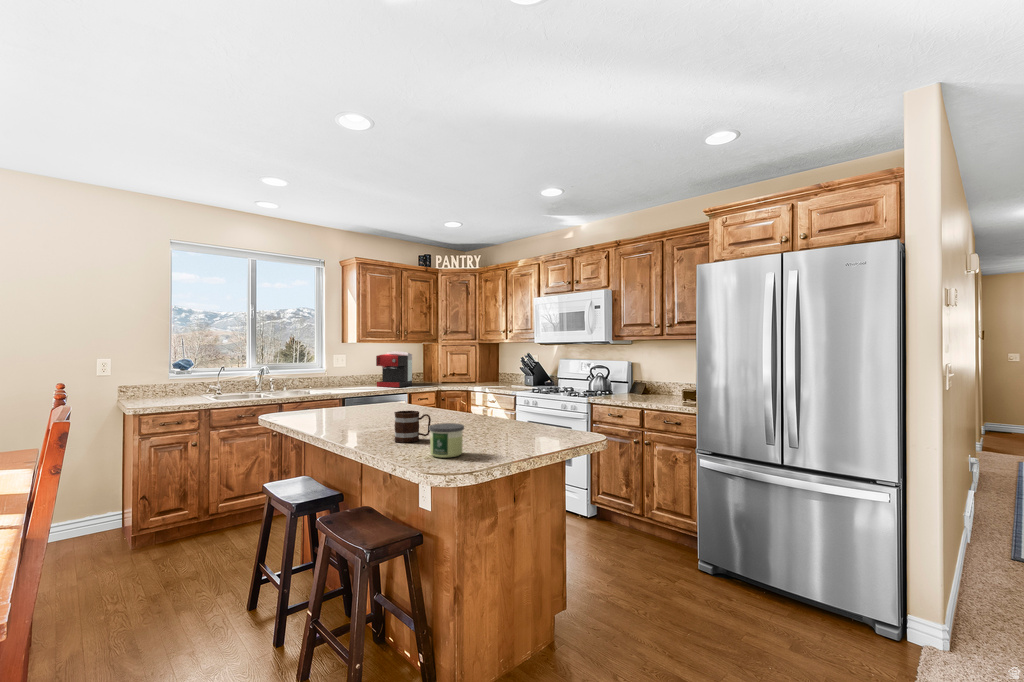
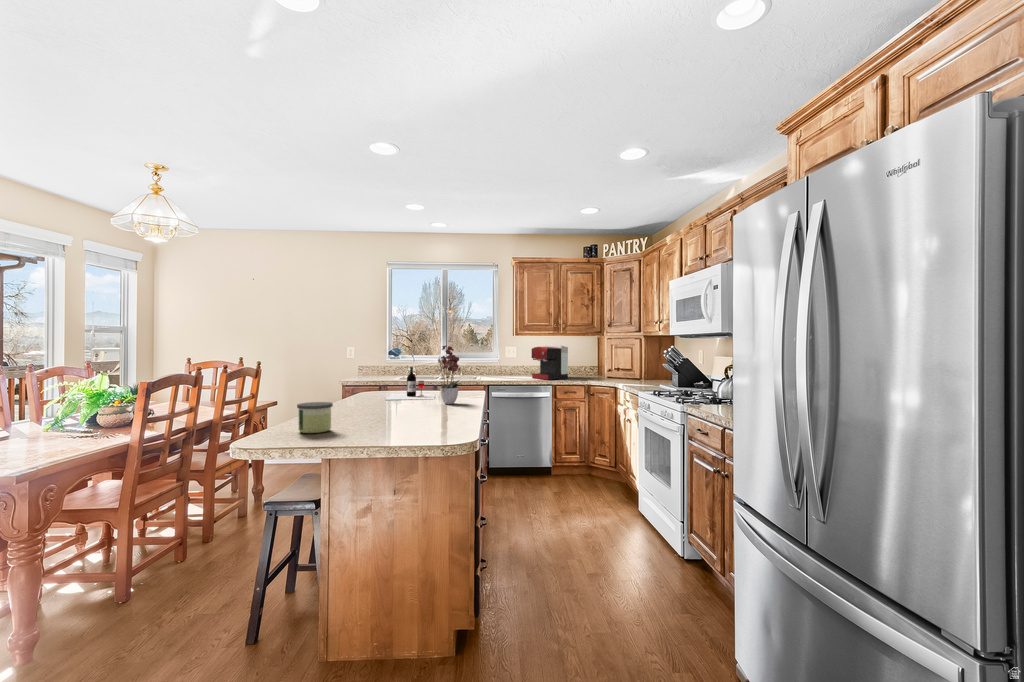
flower arrangement: none [413,355,451,417] -> present [438,345,460,404]
wine bottle: none [320,381,391,420] -> present [385,367,435,400]
mug: present [394,411,431,443] -> none [335,391,361,420]

